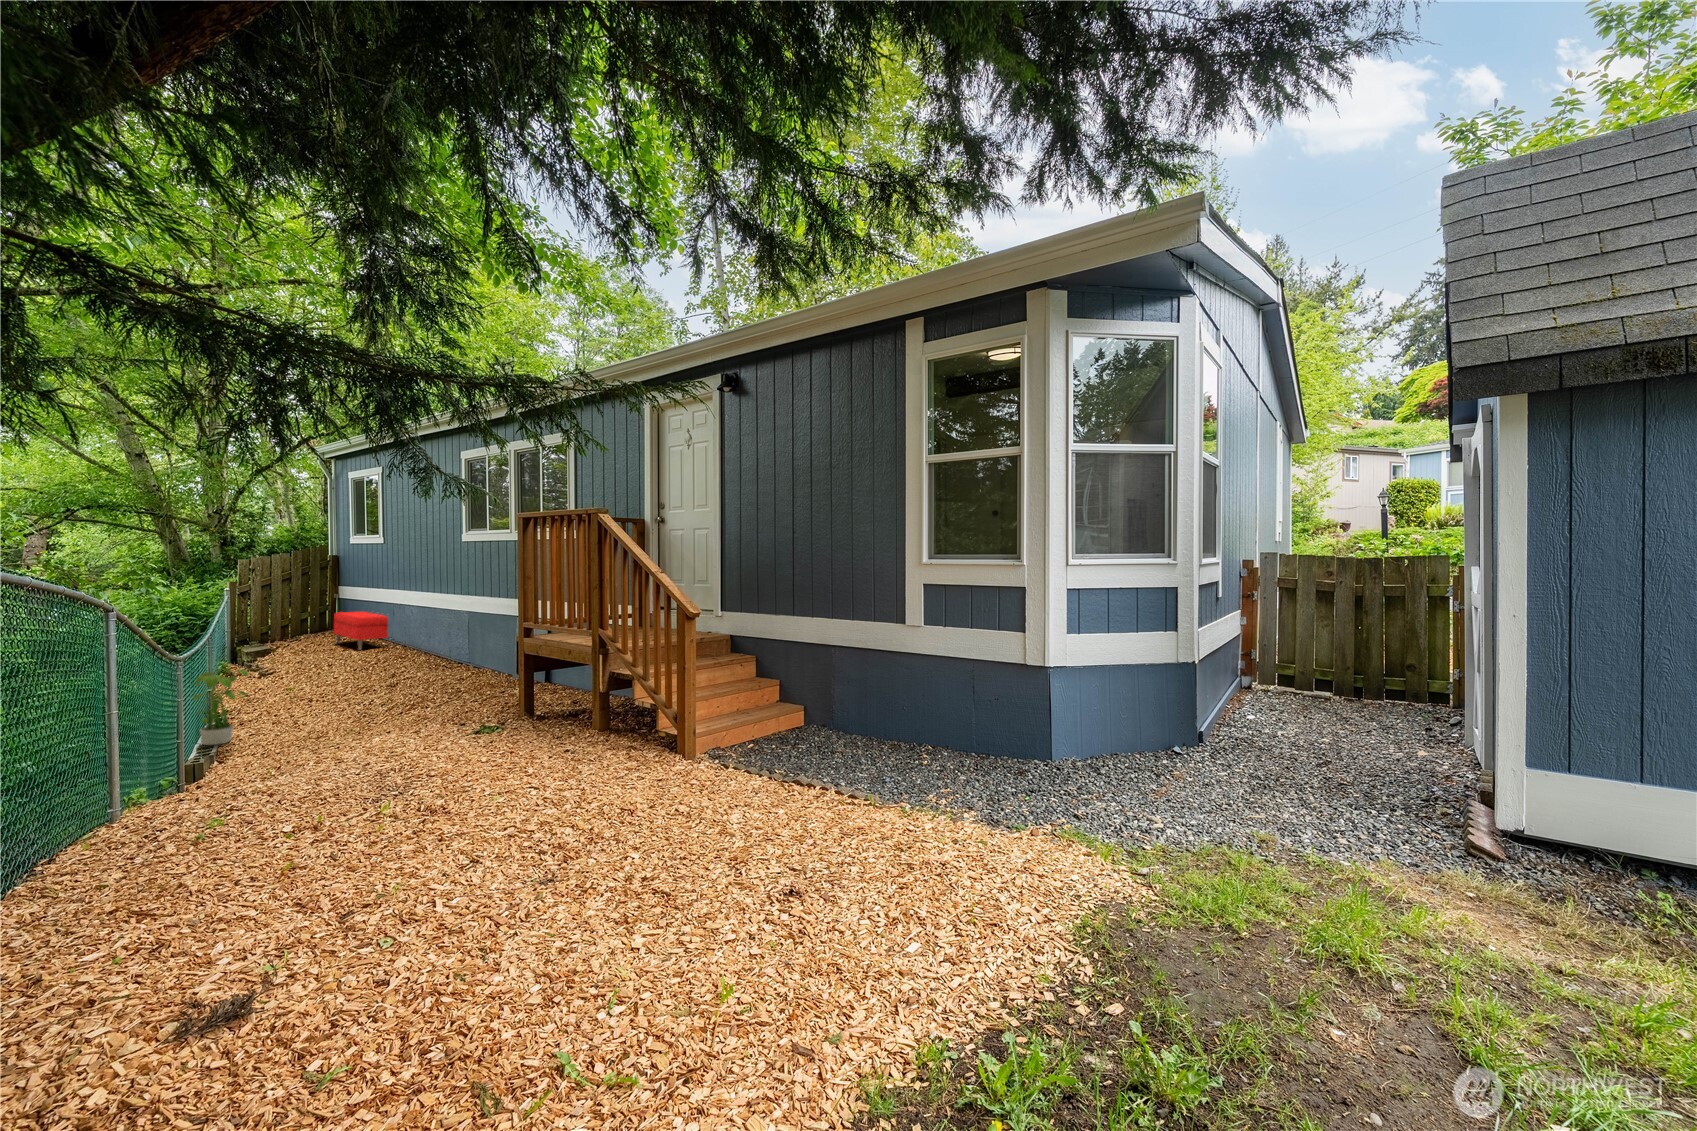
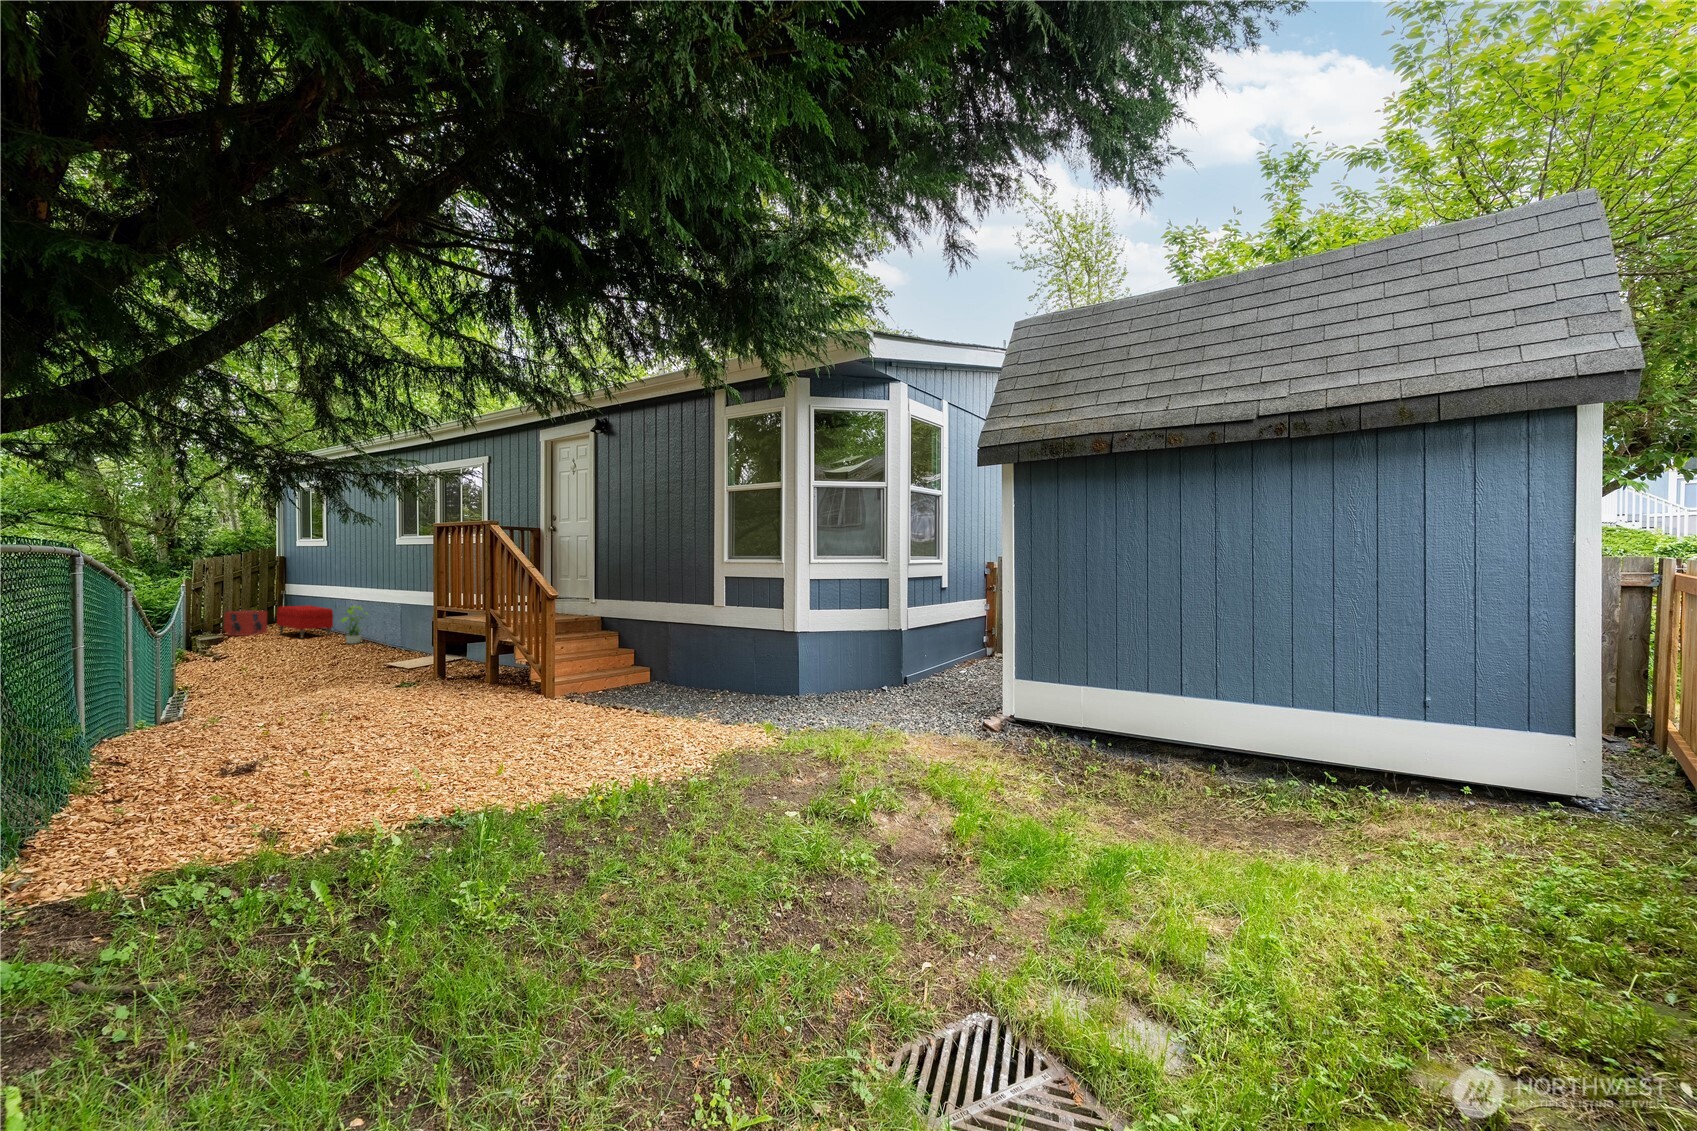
storage box: none [277,616,324,646] -> present [224,610,267,636]
potted plant: present [193,668,248,745] -> present [341,606,368,644]

